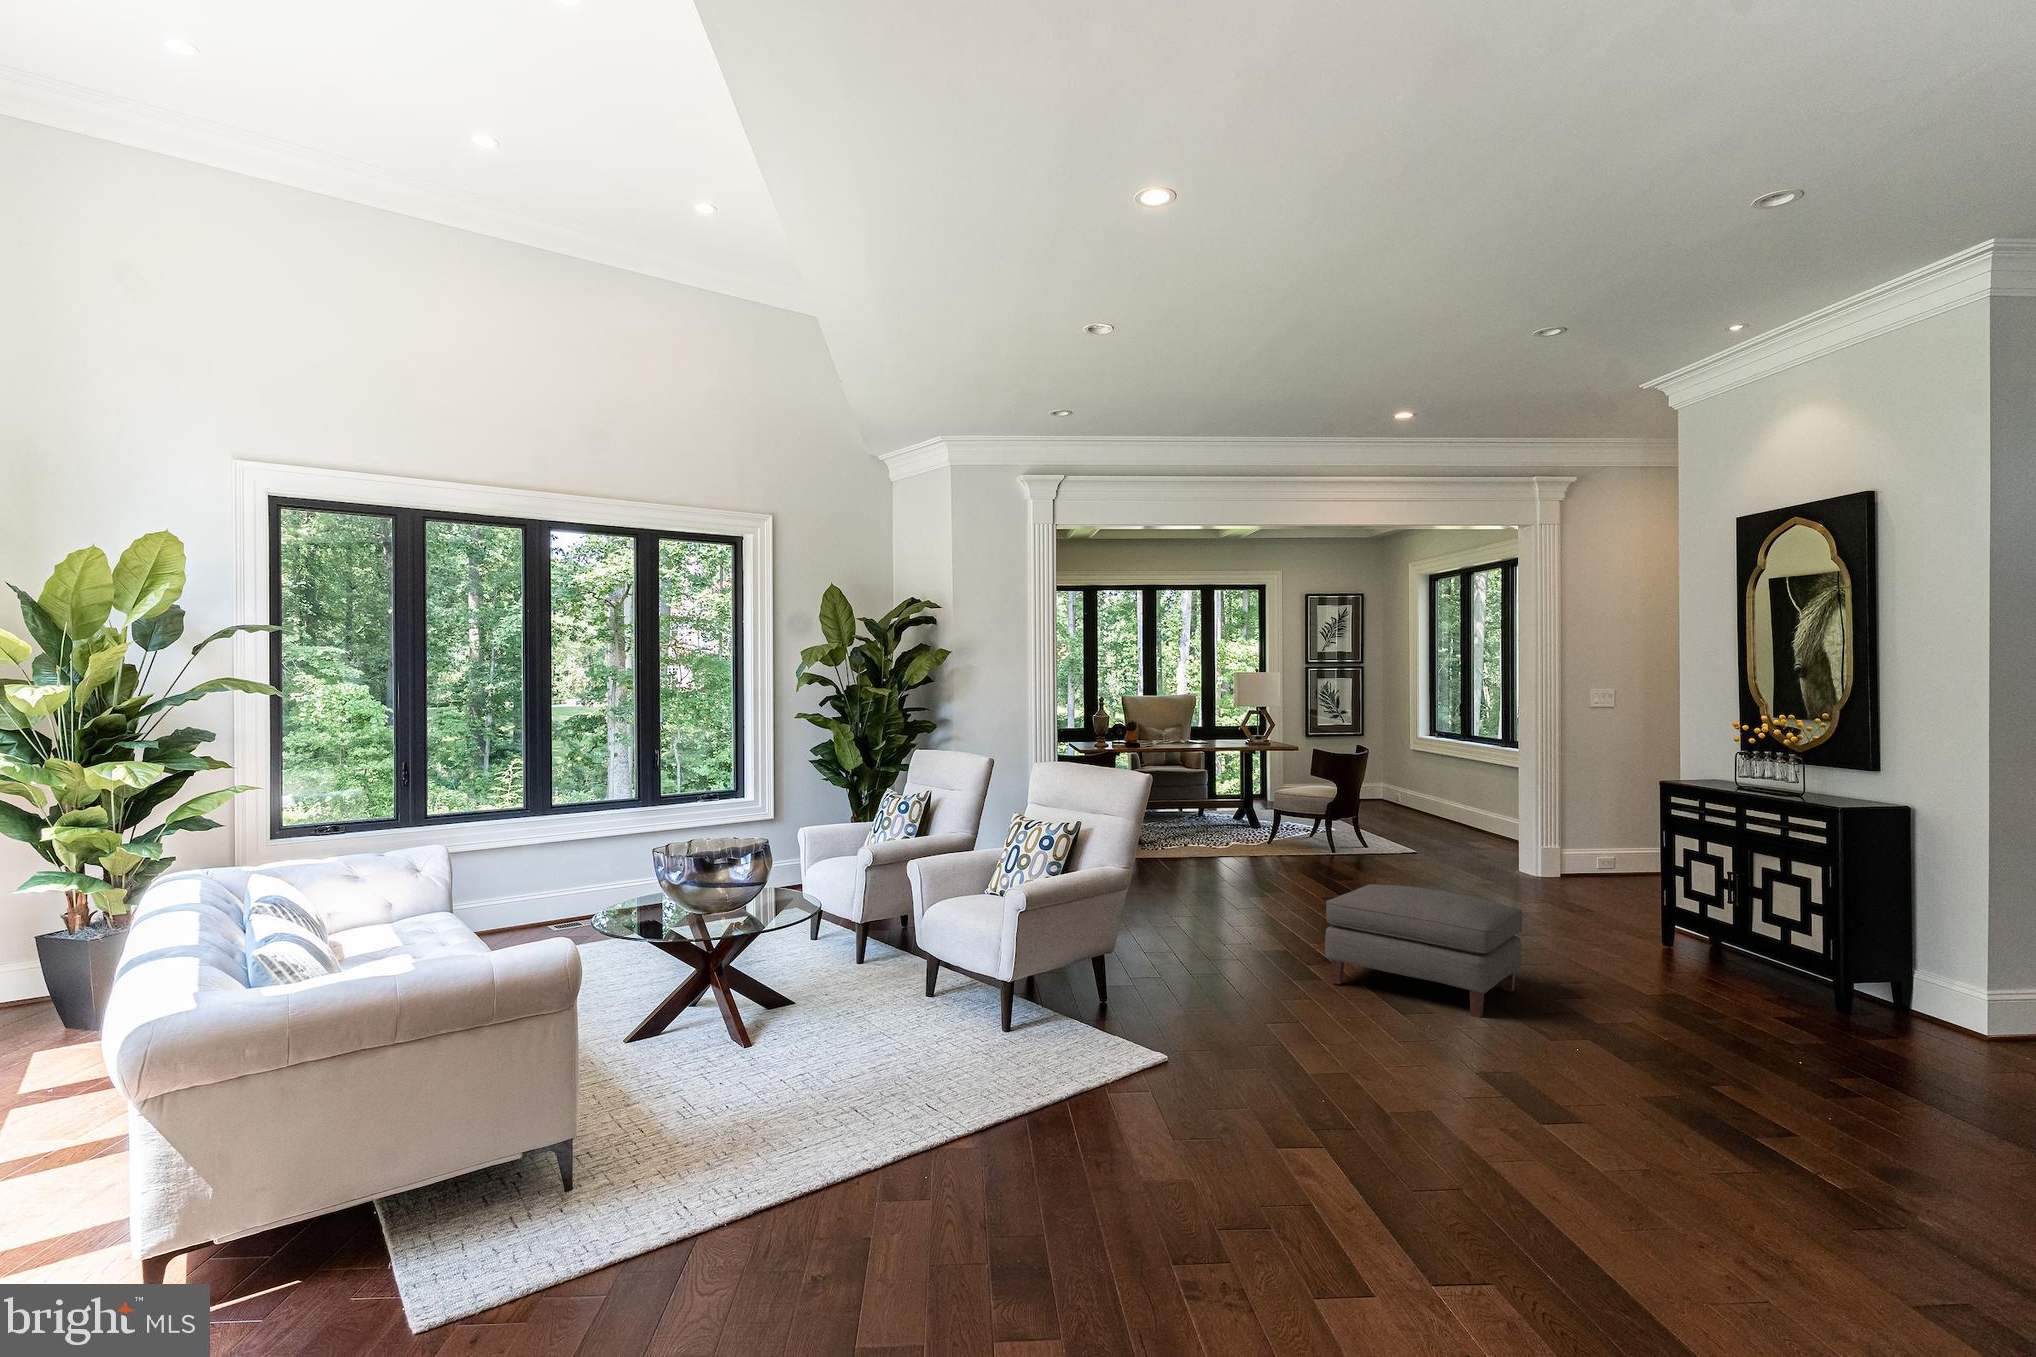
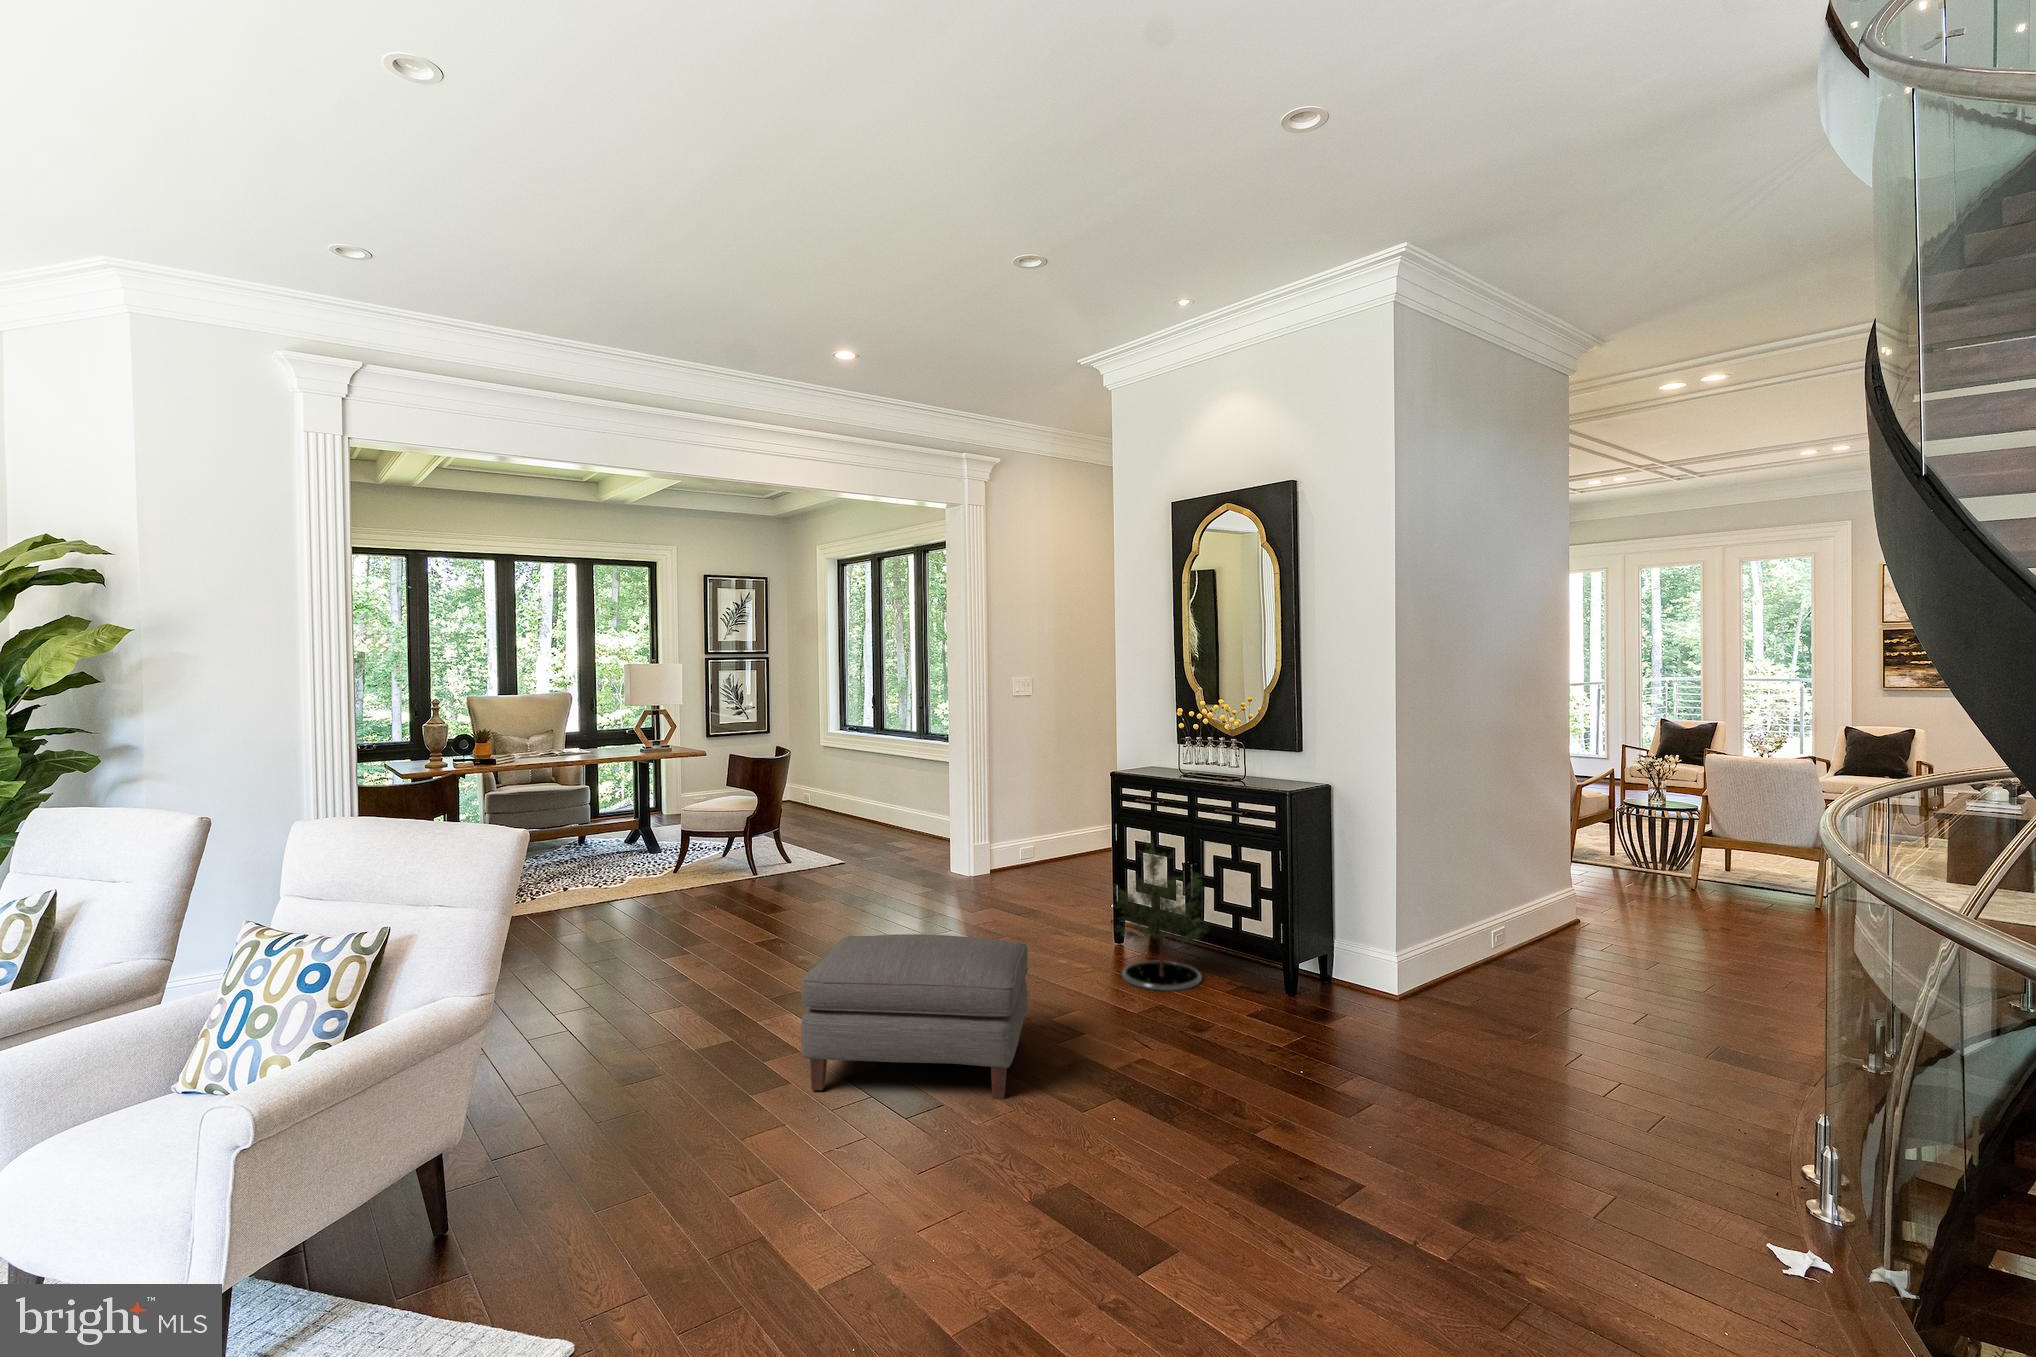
potted tree: none [1631,839,1750,989] -> present [1117,836,1206,991]

